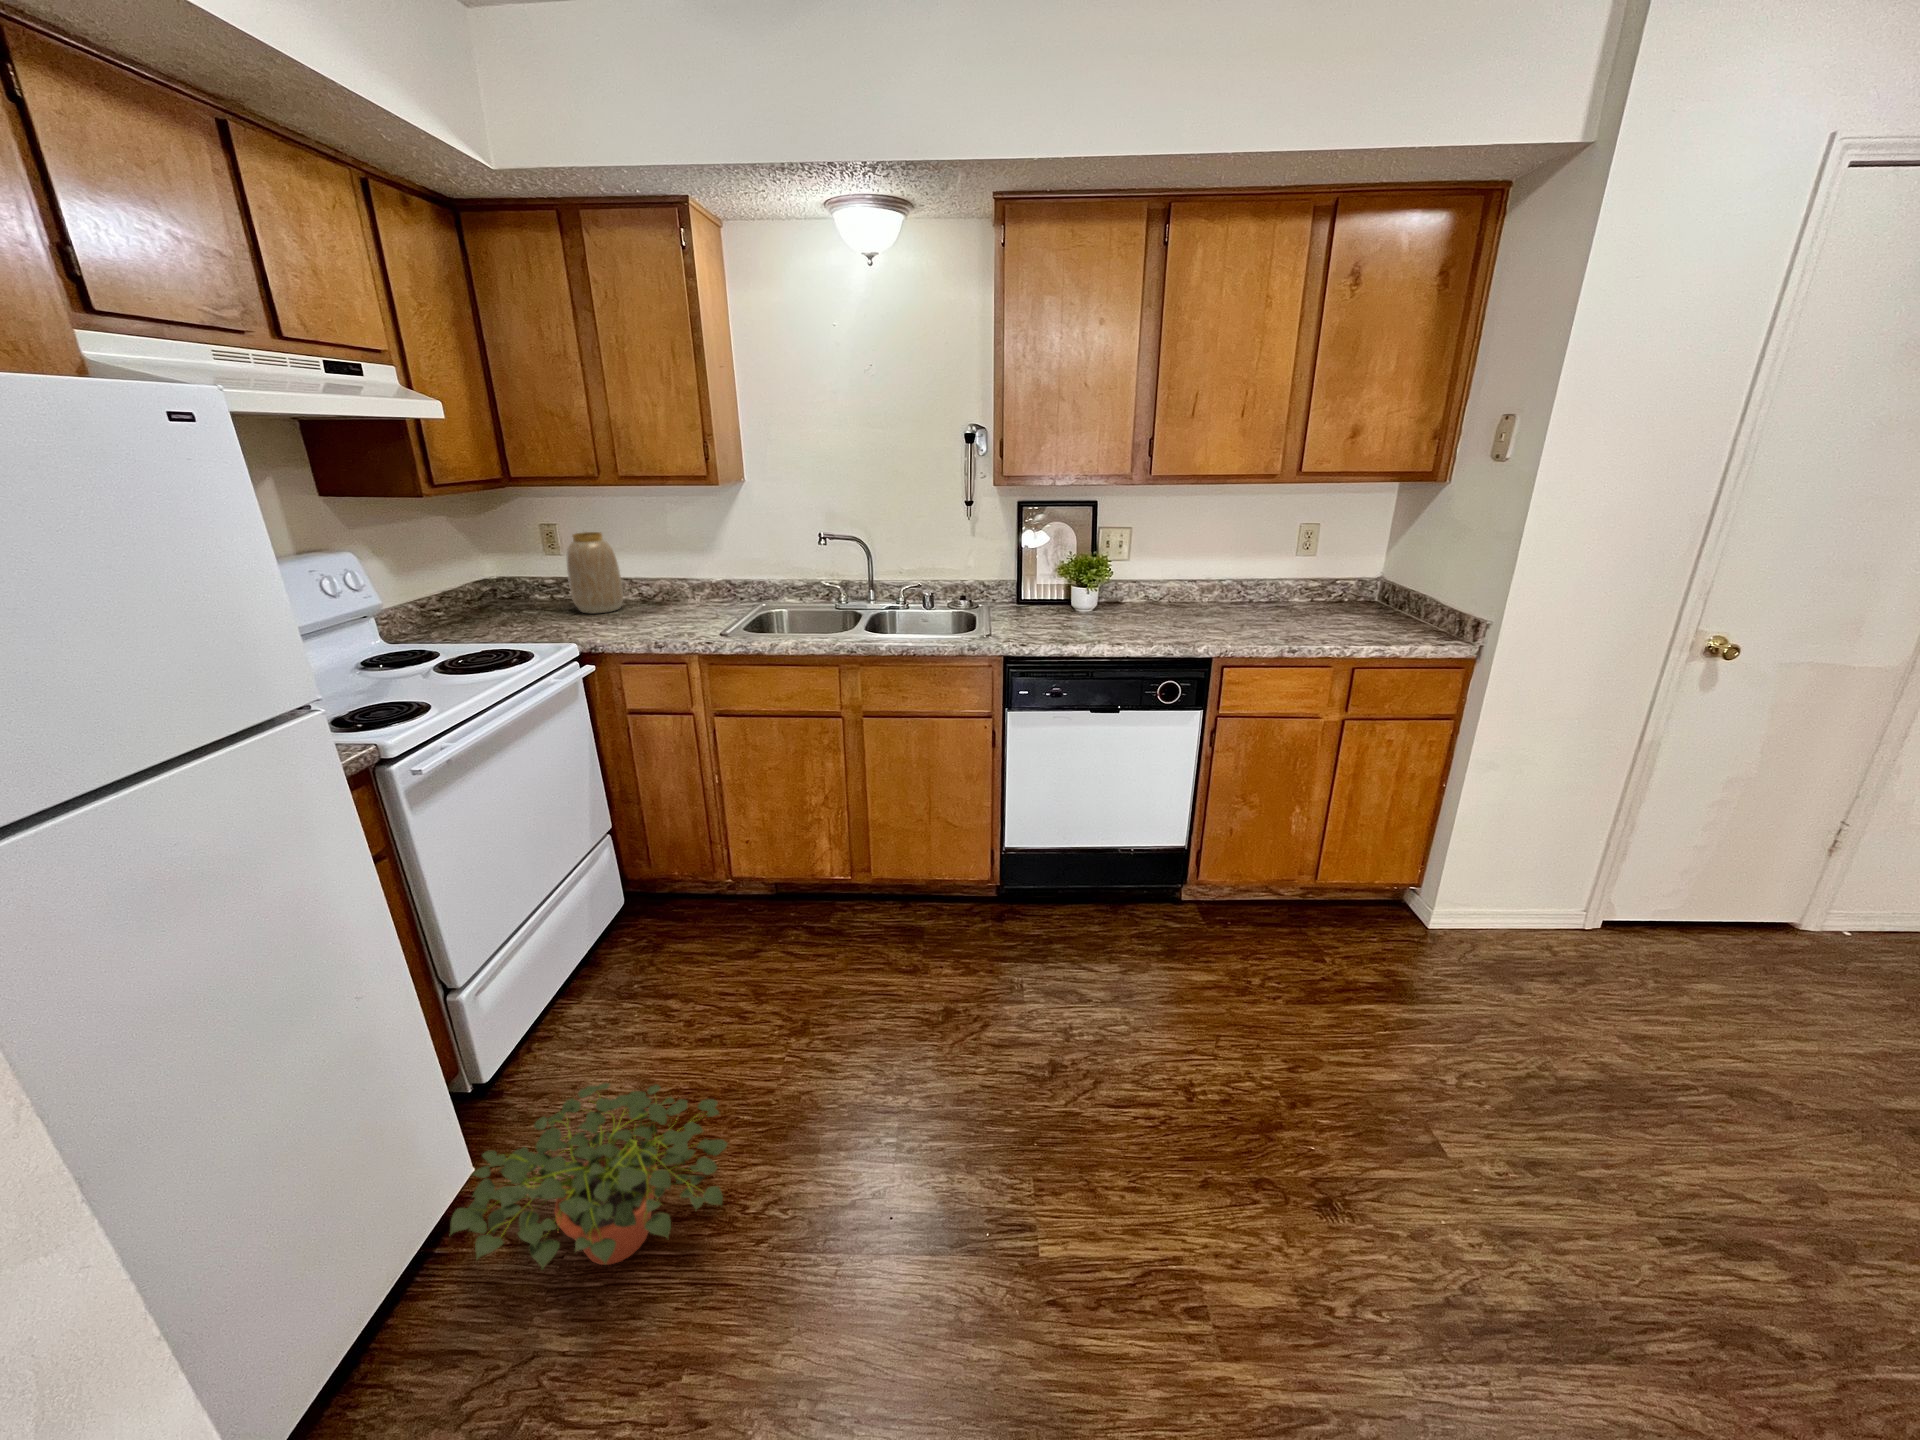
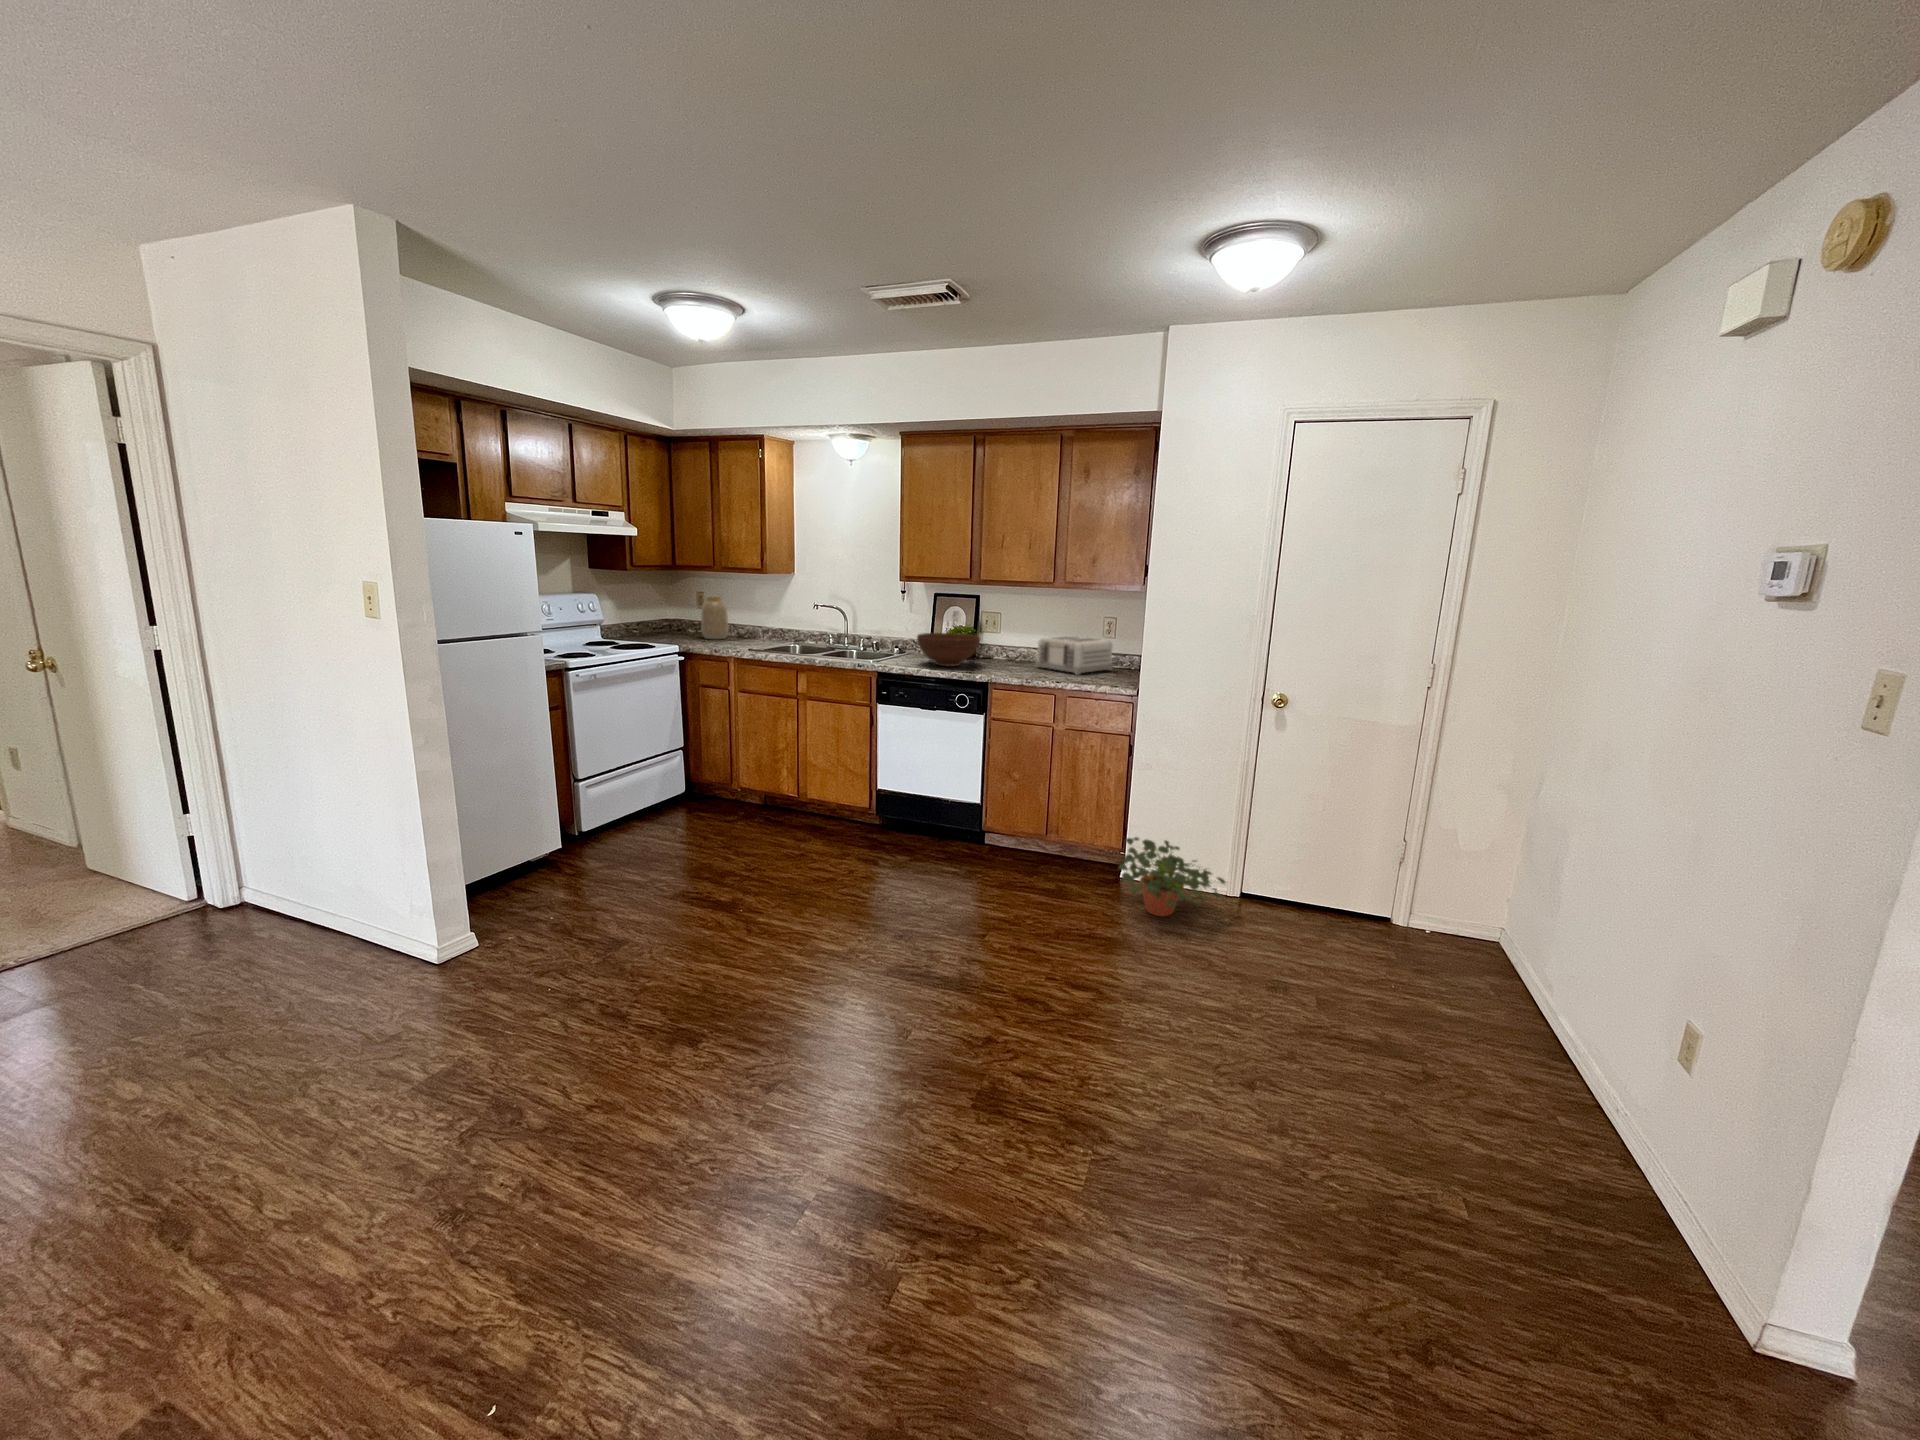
toaster: none [1215,554,1319,623] -> present [1035,636,1113,675]
fruit bowl: none [1048,569,1158,632] -> present [917,633,980,666]
potted plant: present [449,1083,727,1269] -> present [1119,837,1225,917]

